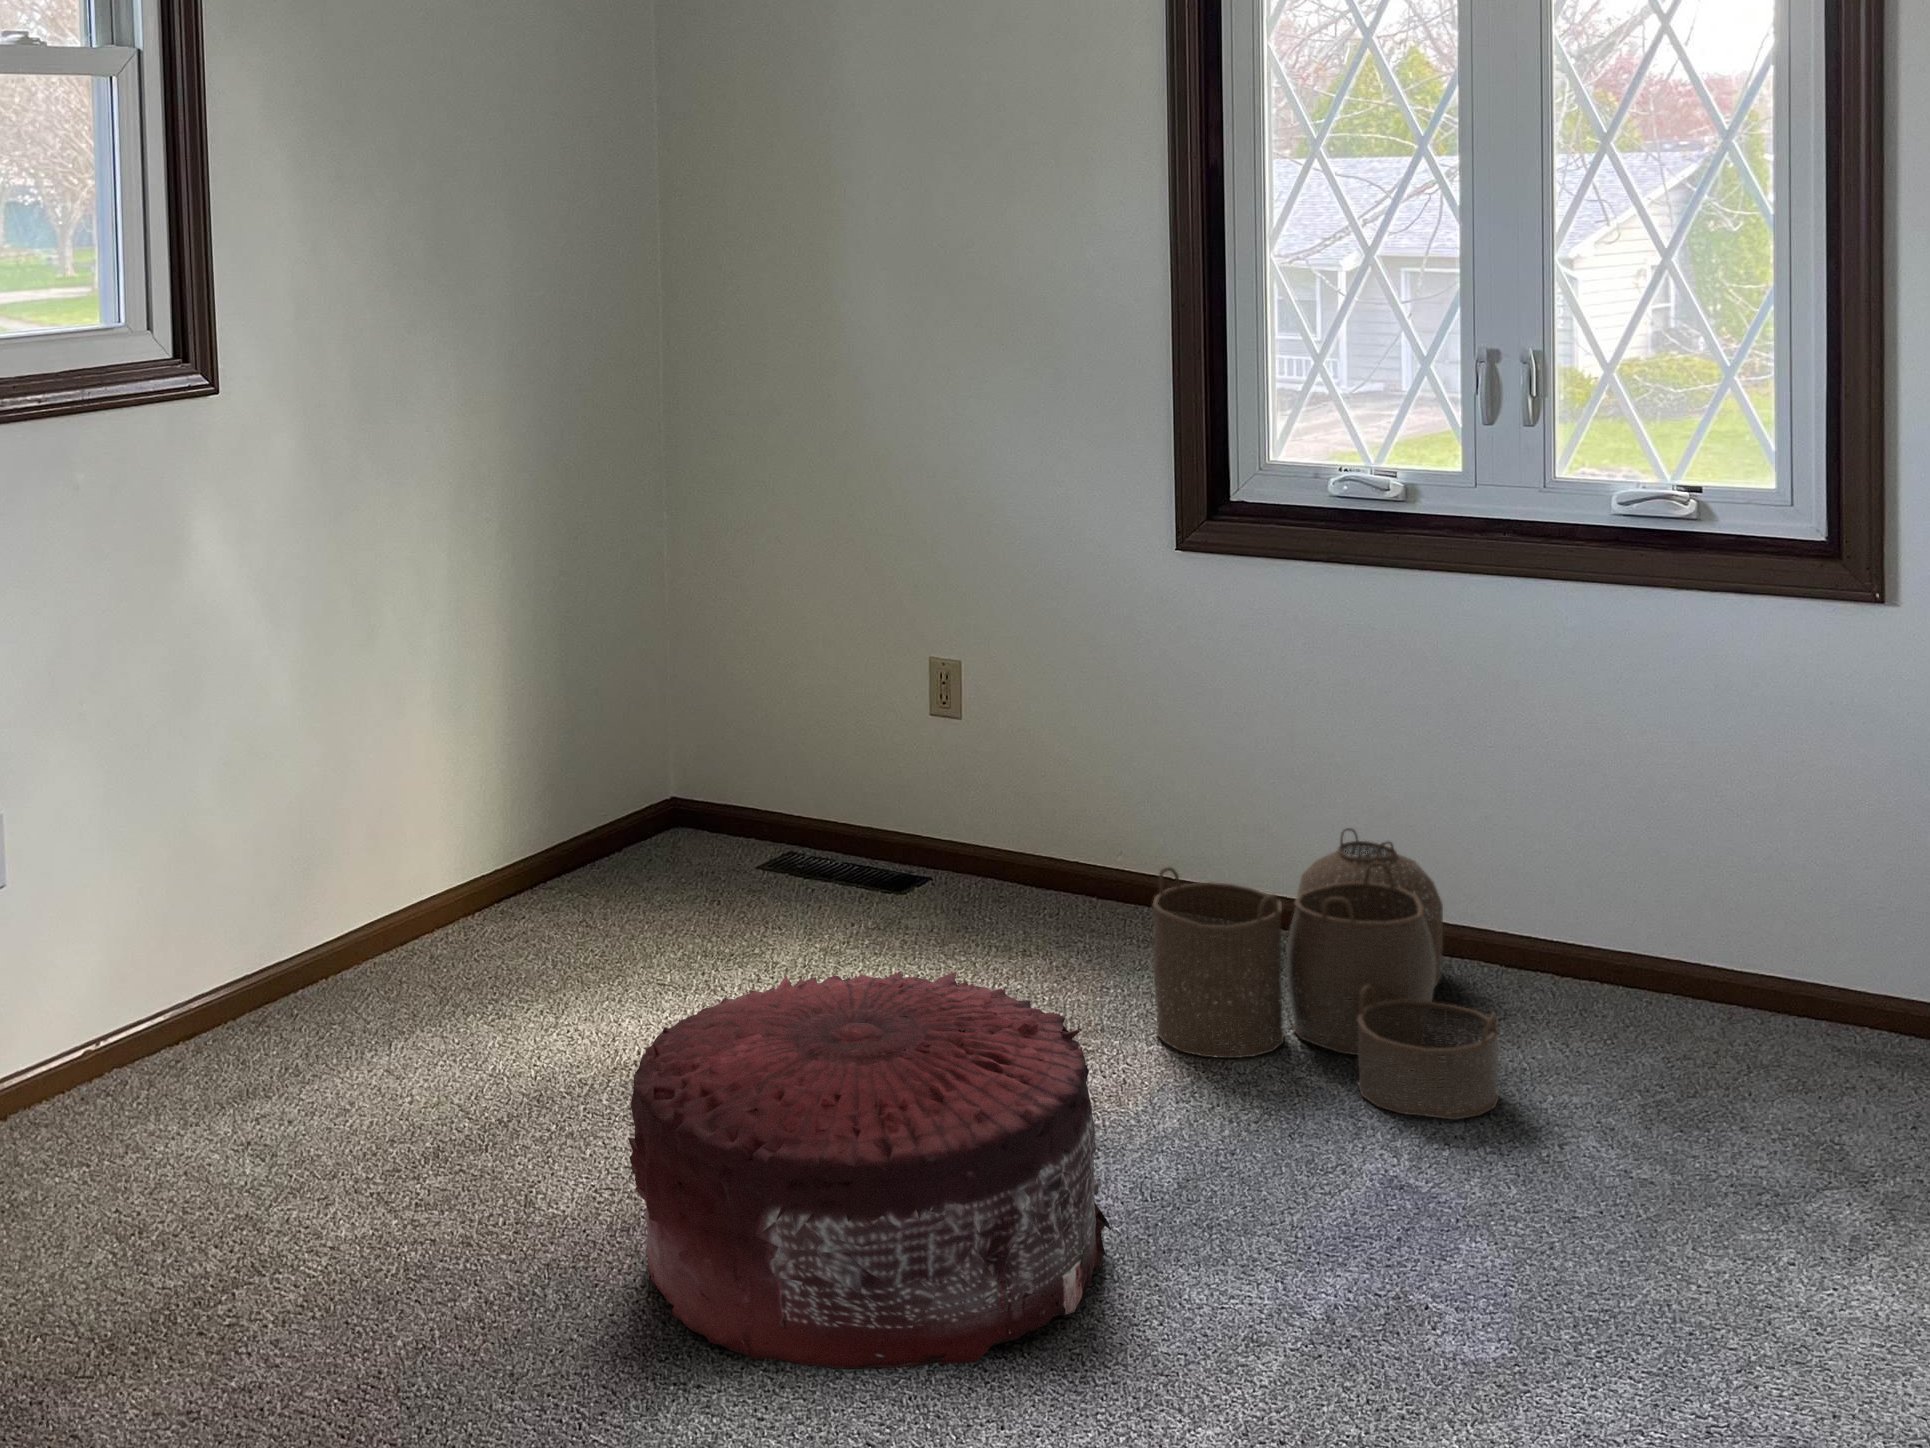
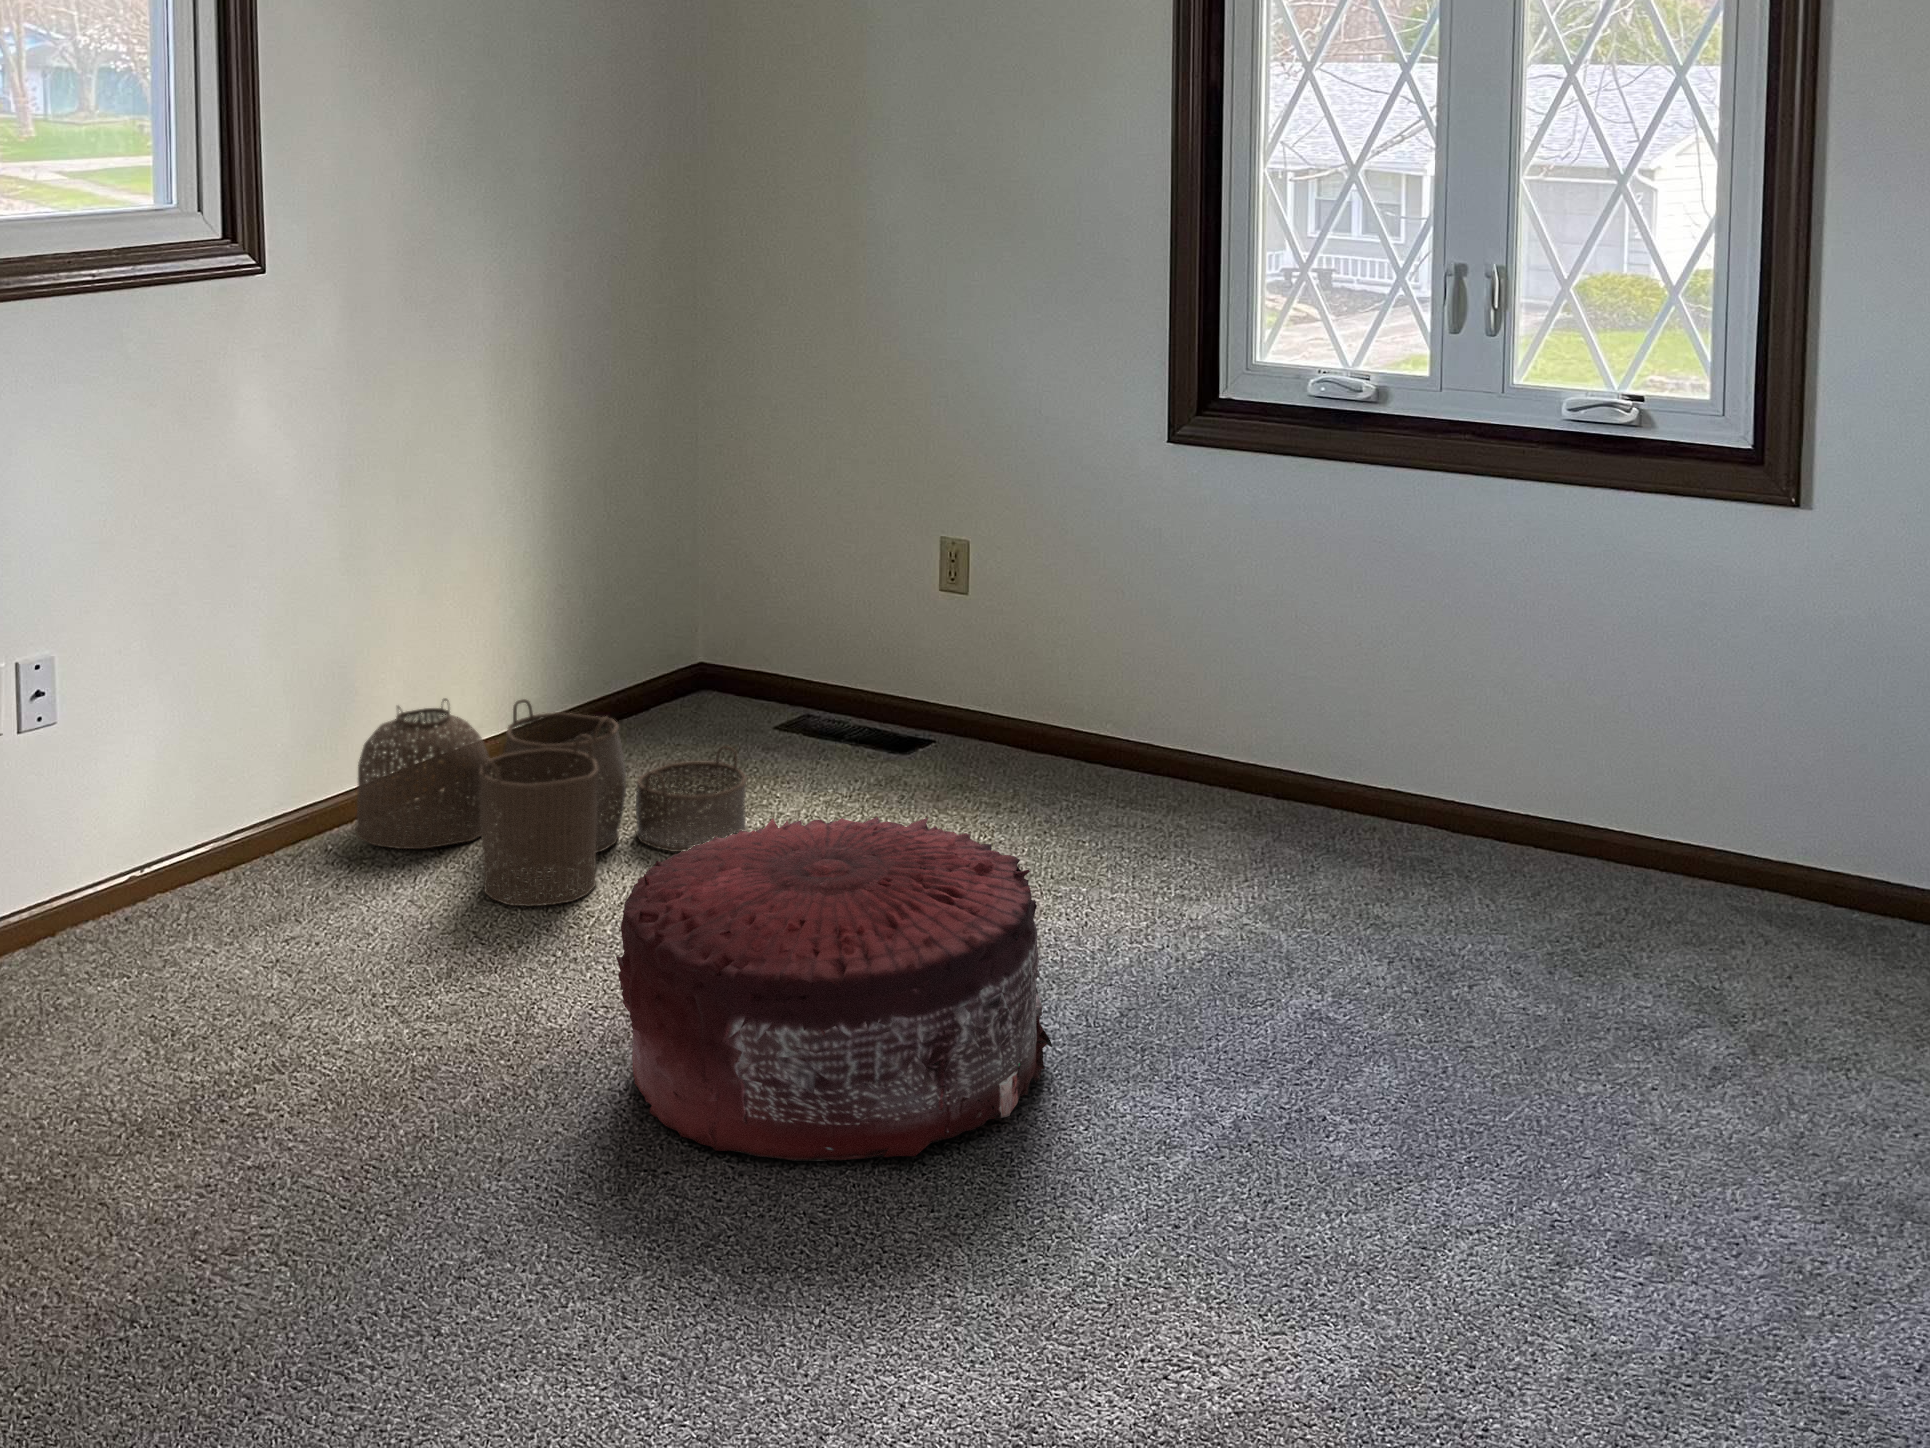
woven basket: present [1153,828,1499,1120] -> present [355,698,747,906]

